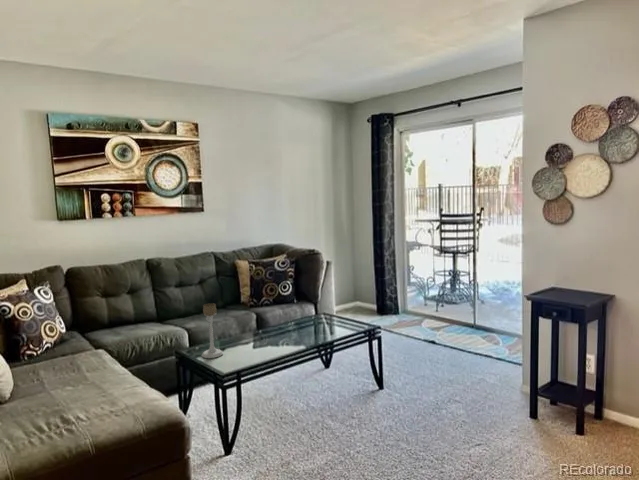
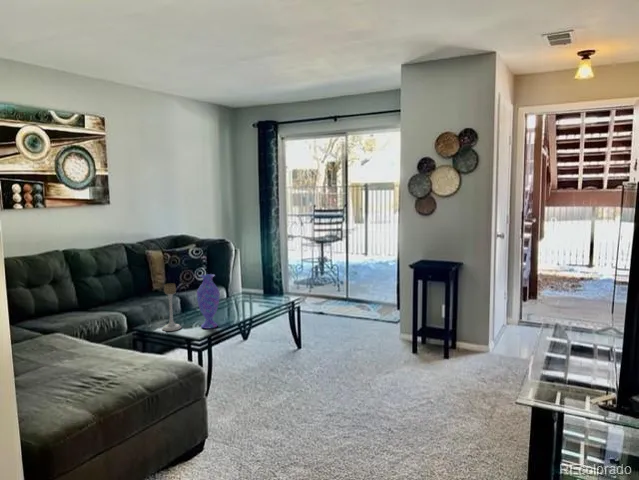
vase: none [236,295,263,360] -> present [197,274,220,329]

